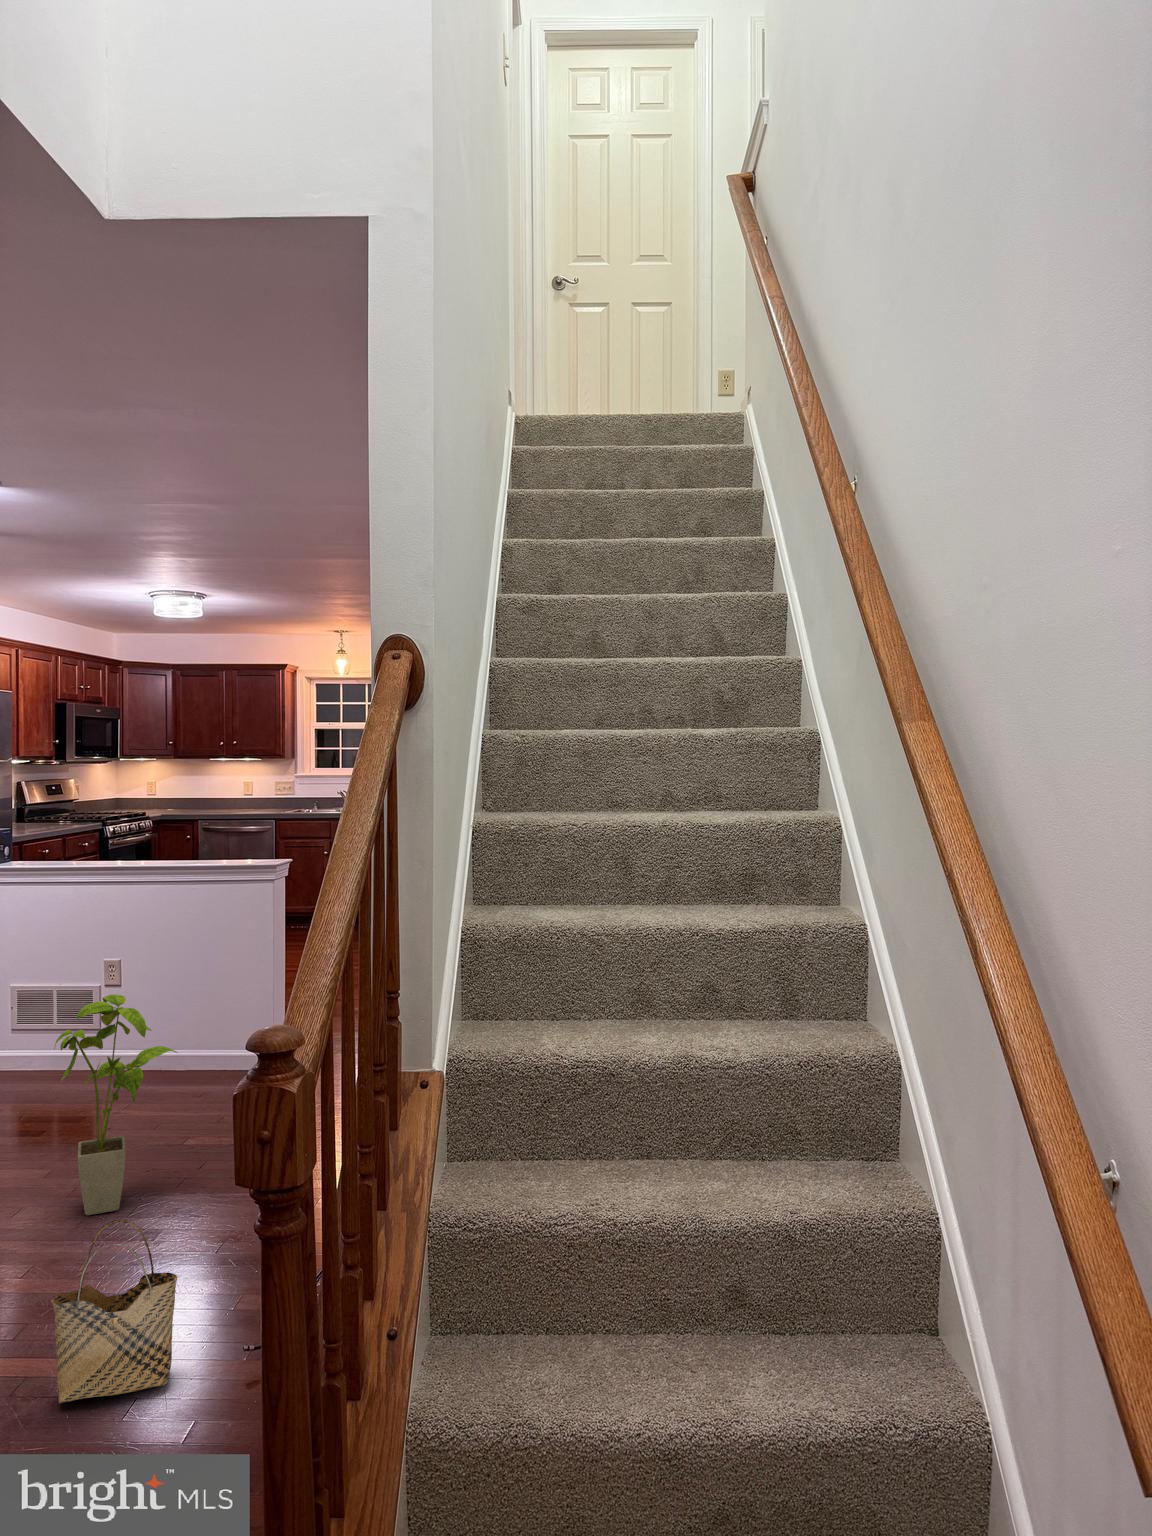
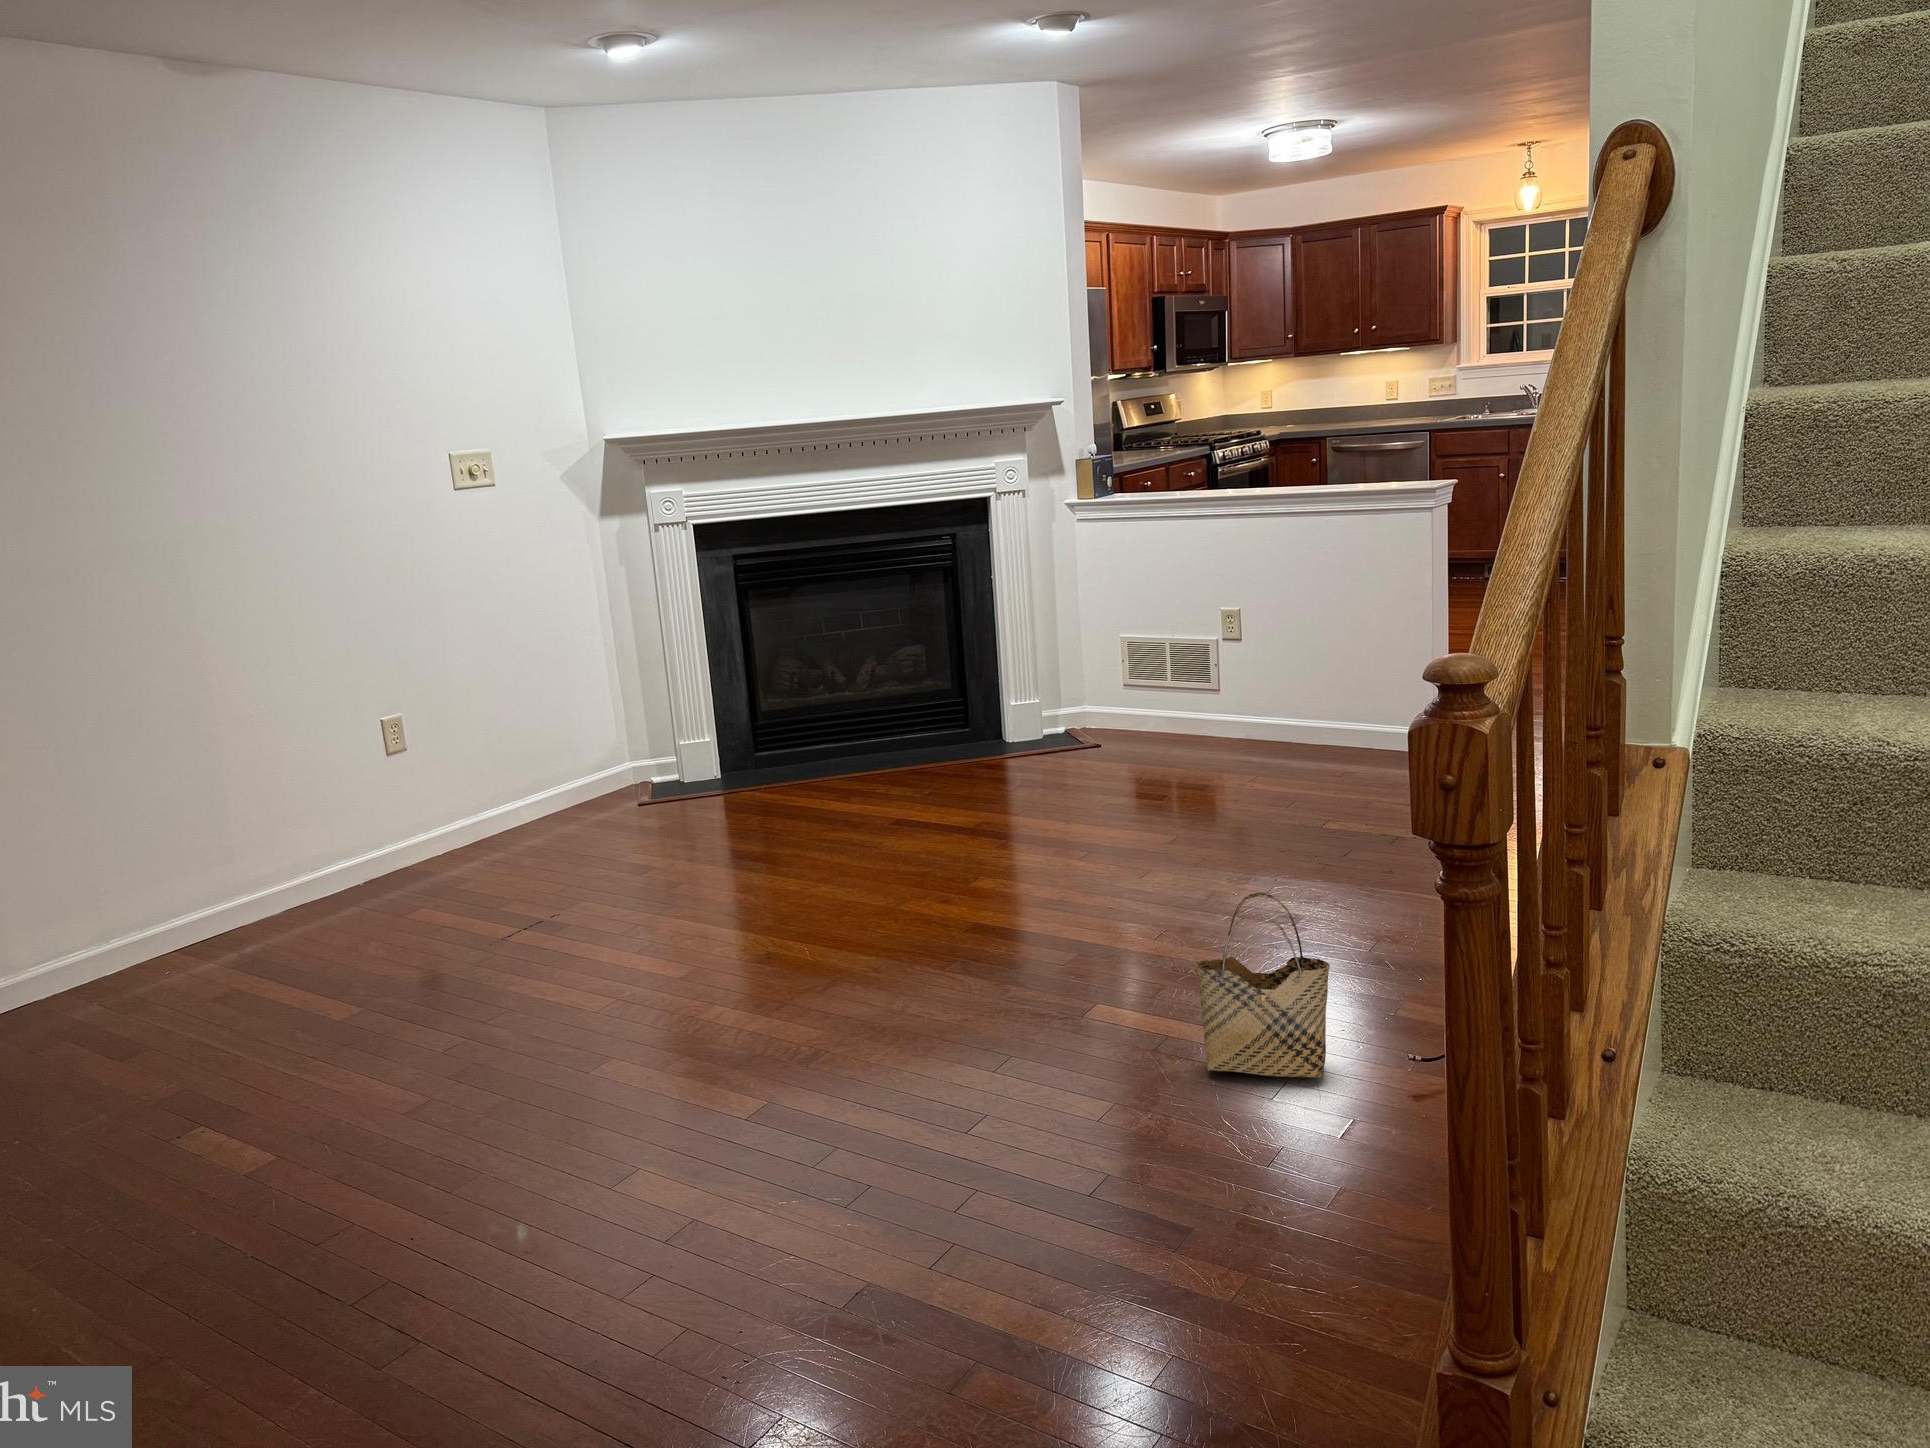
house plant: present [55,994,177,1215] -> none [1178,645,1318,893]

